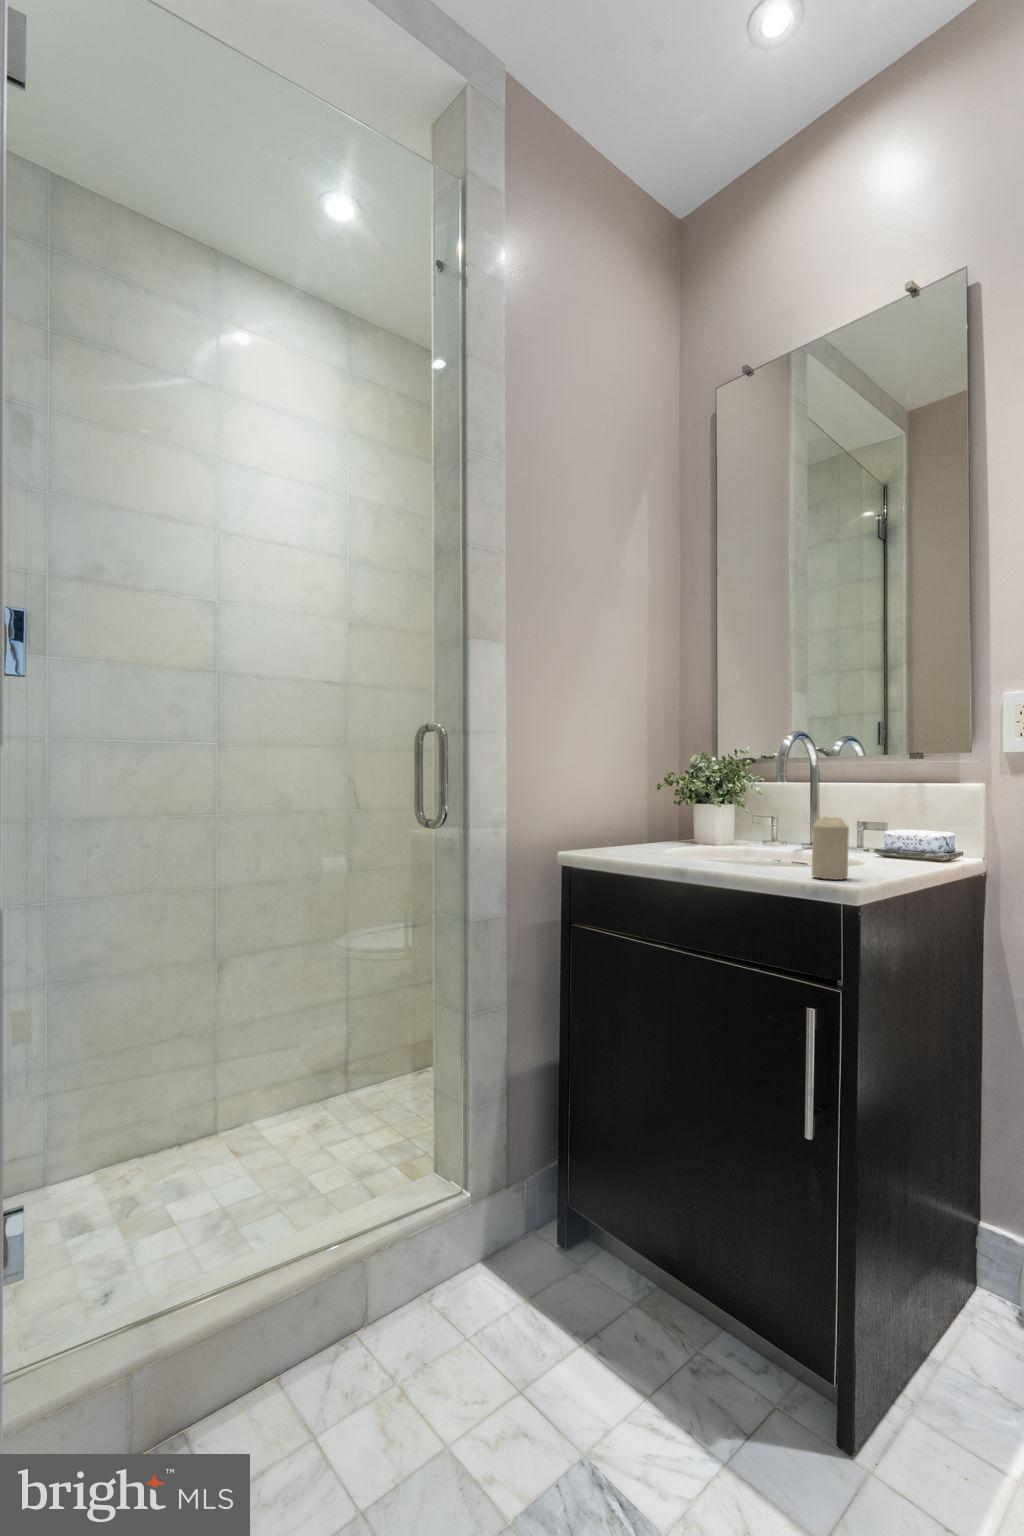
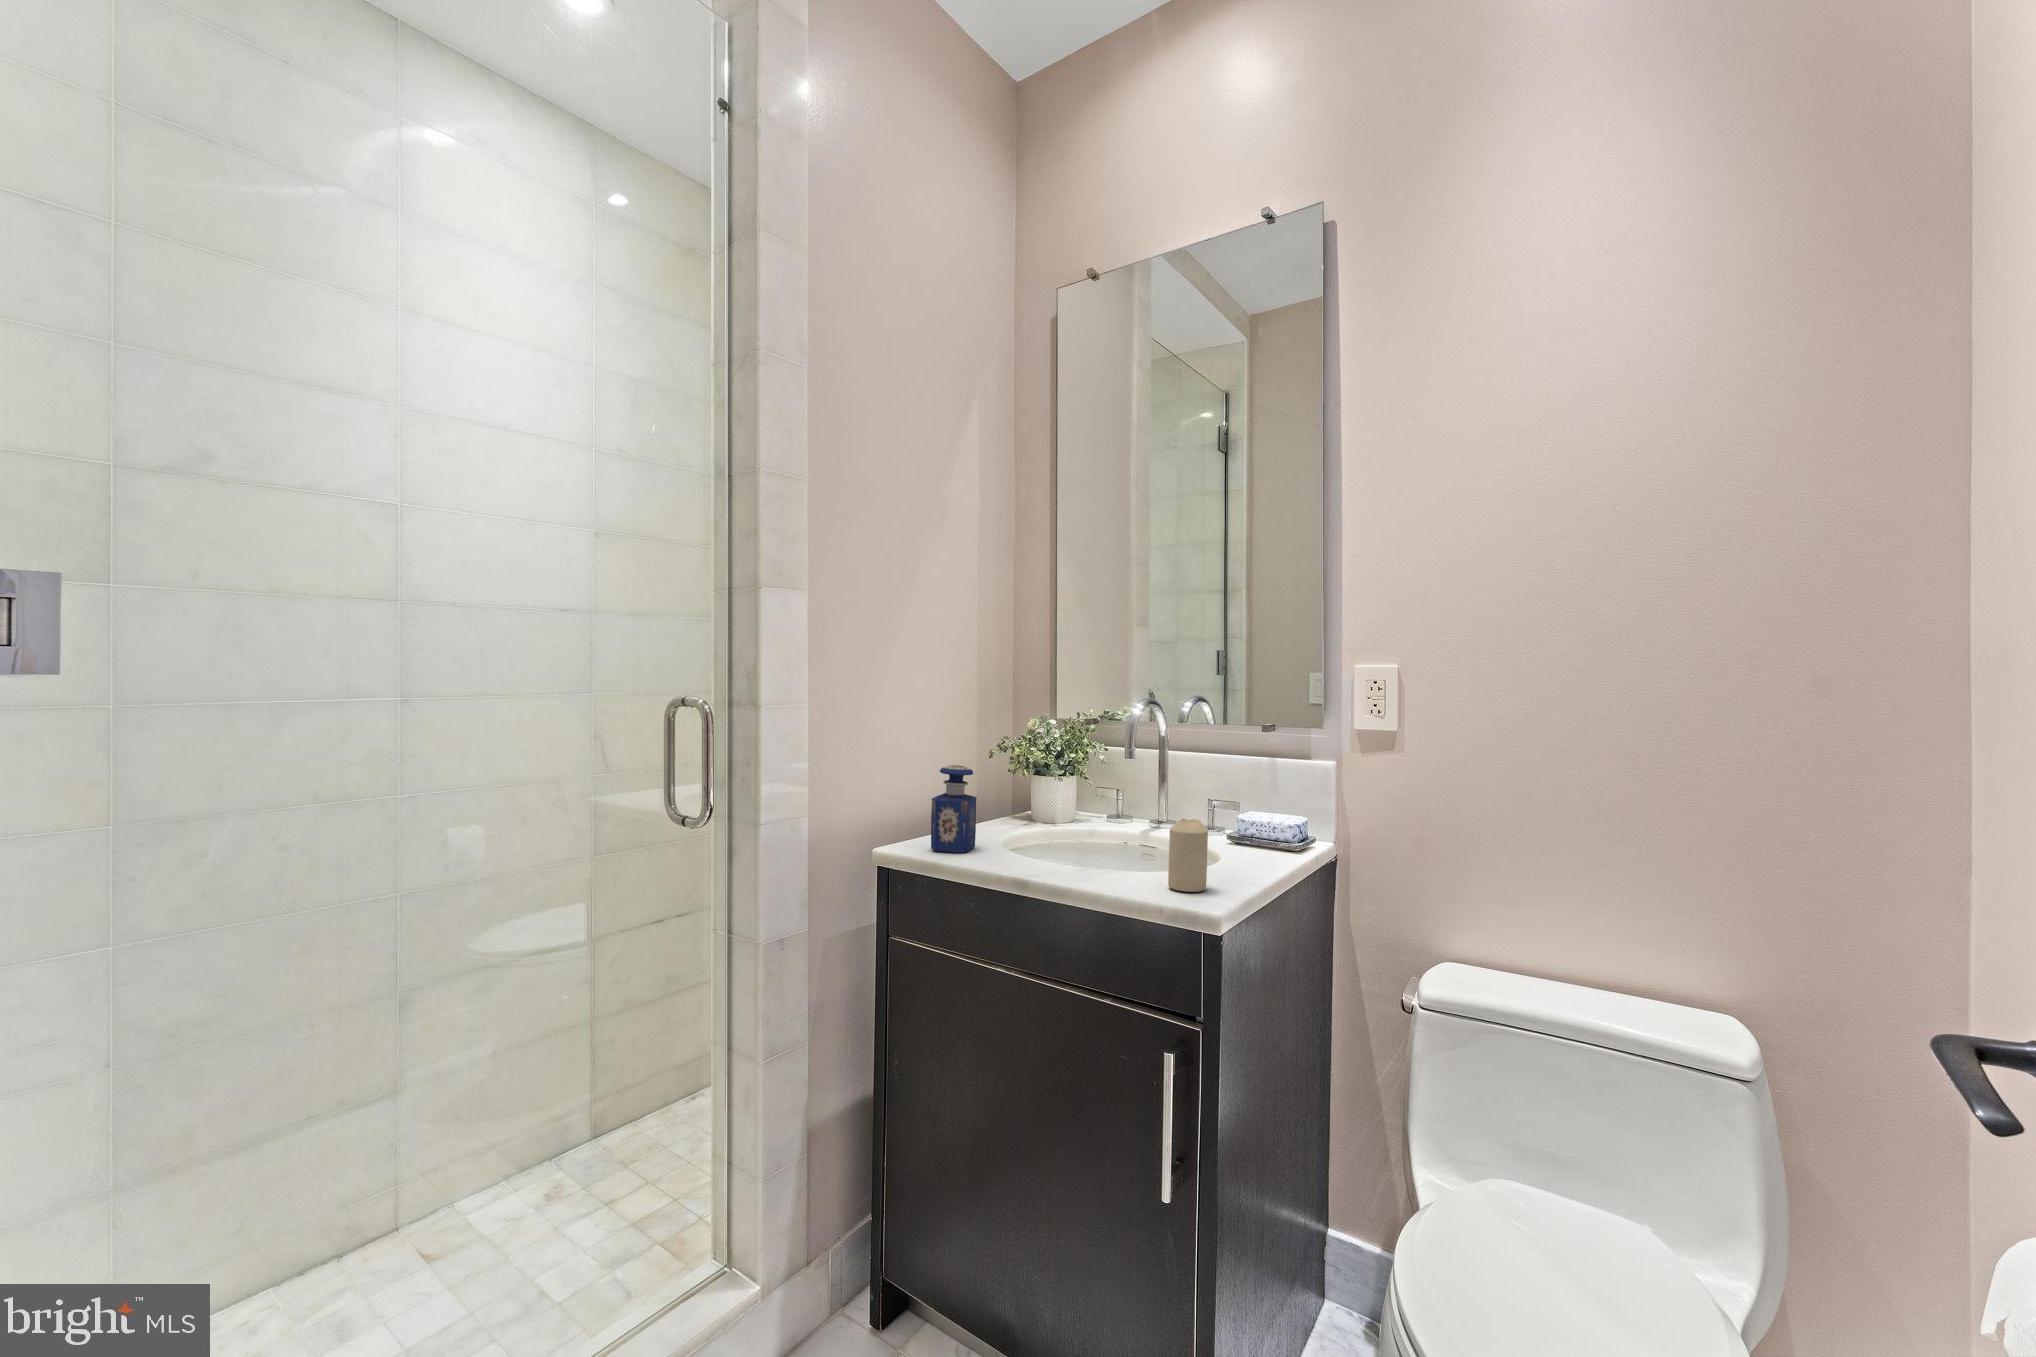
perfume bottle: none [606,786,644,857] -> present [931,765,977,853]

